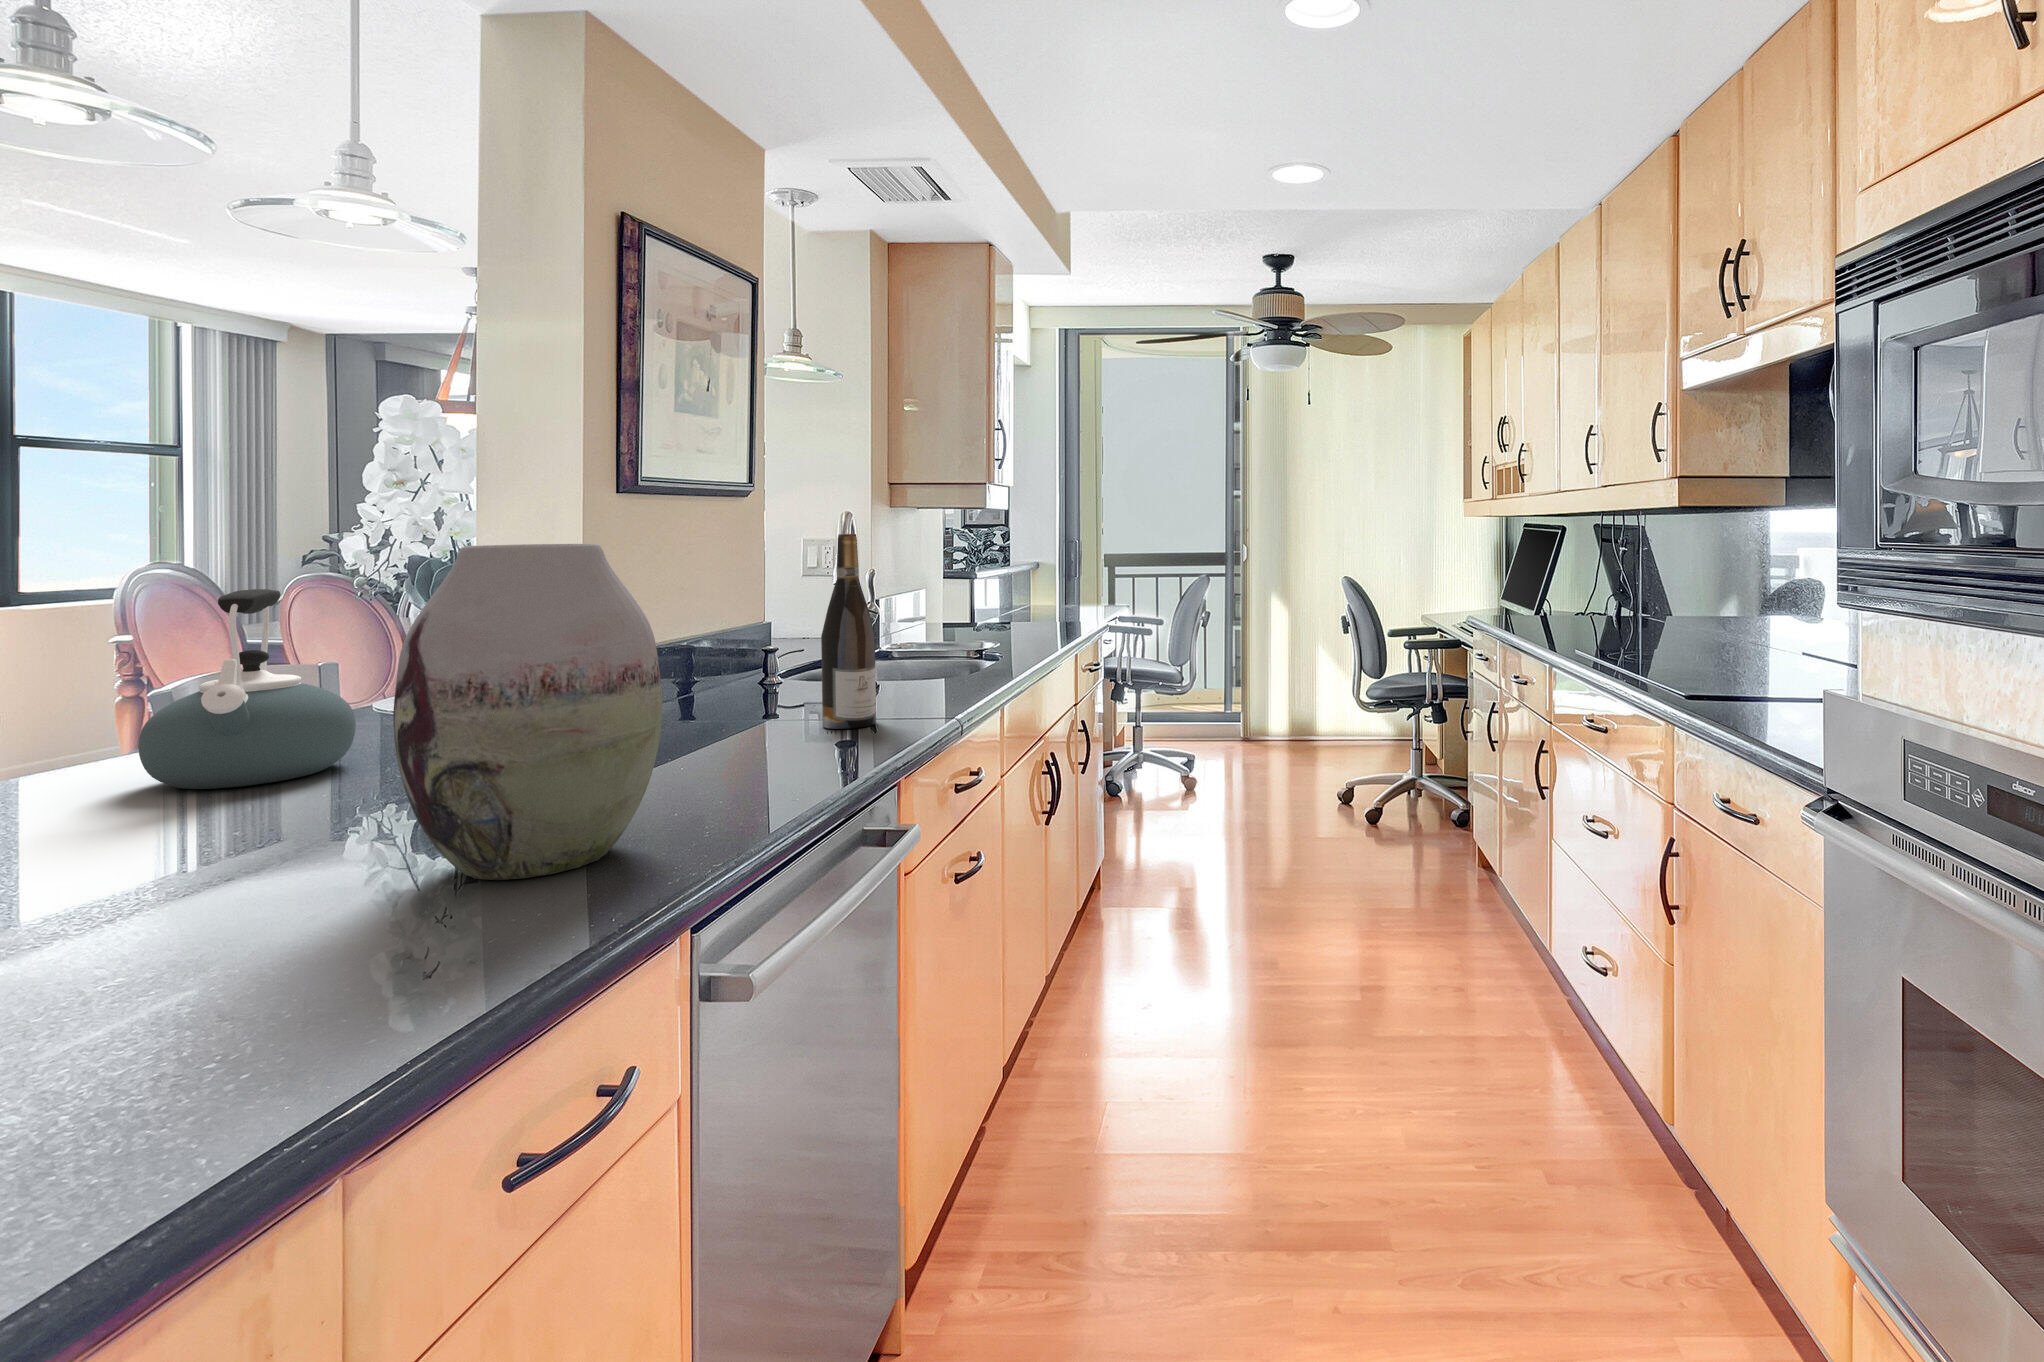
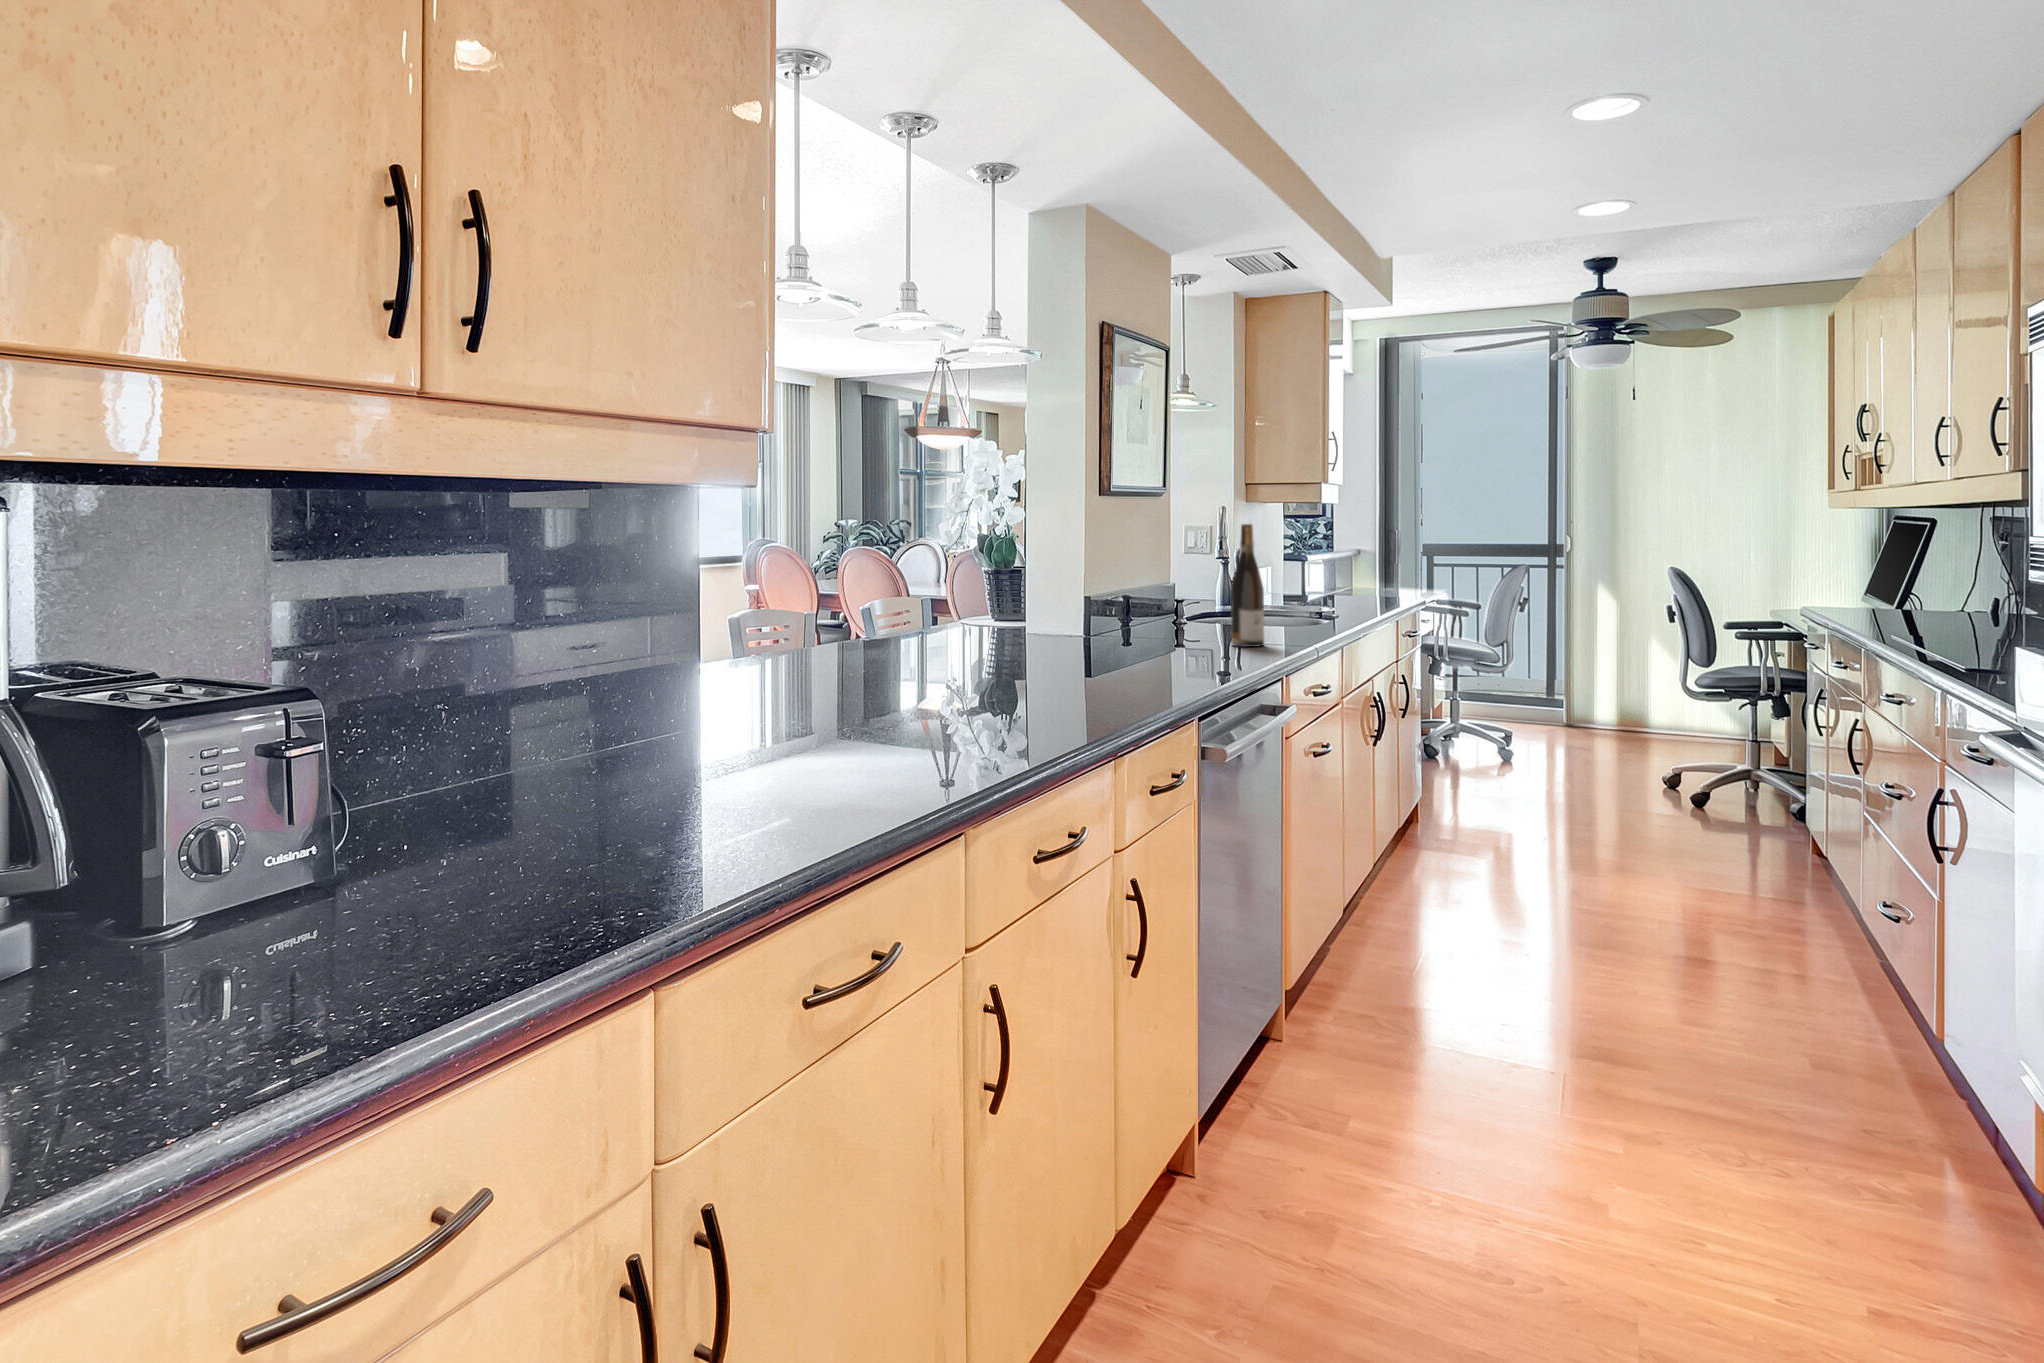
vase: present [393,544,662,880] -> none [1073,529,1182,686]
kettle: present [138,589,356,789] -> none [913,552,996,651]

